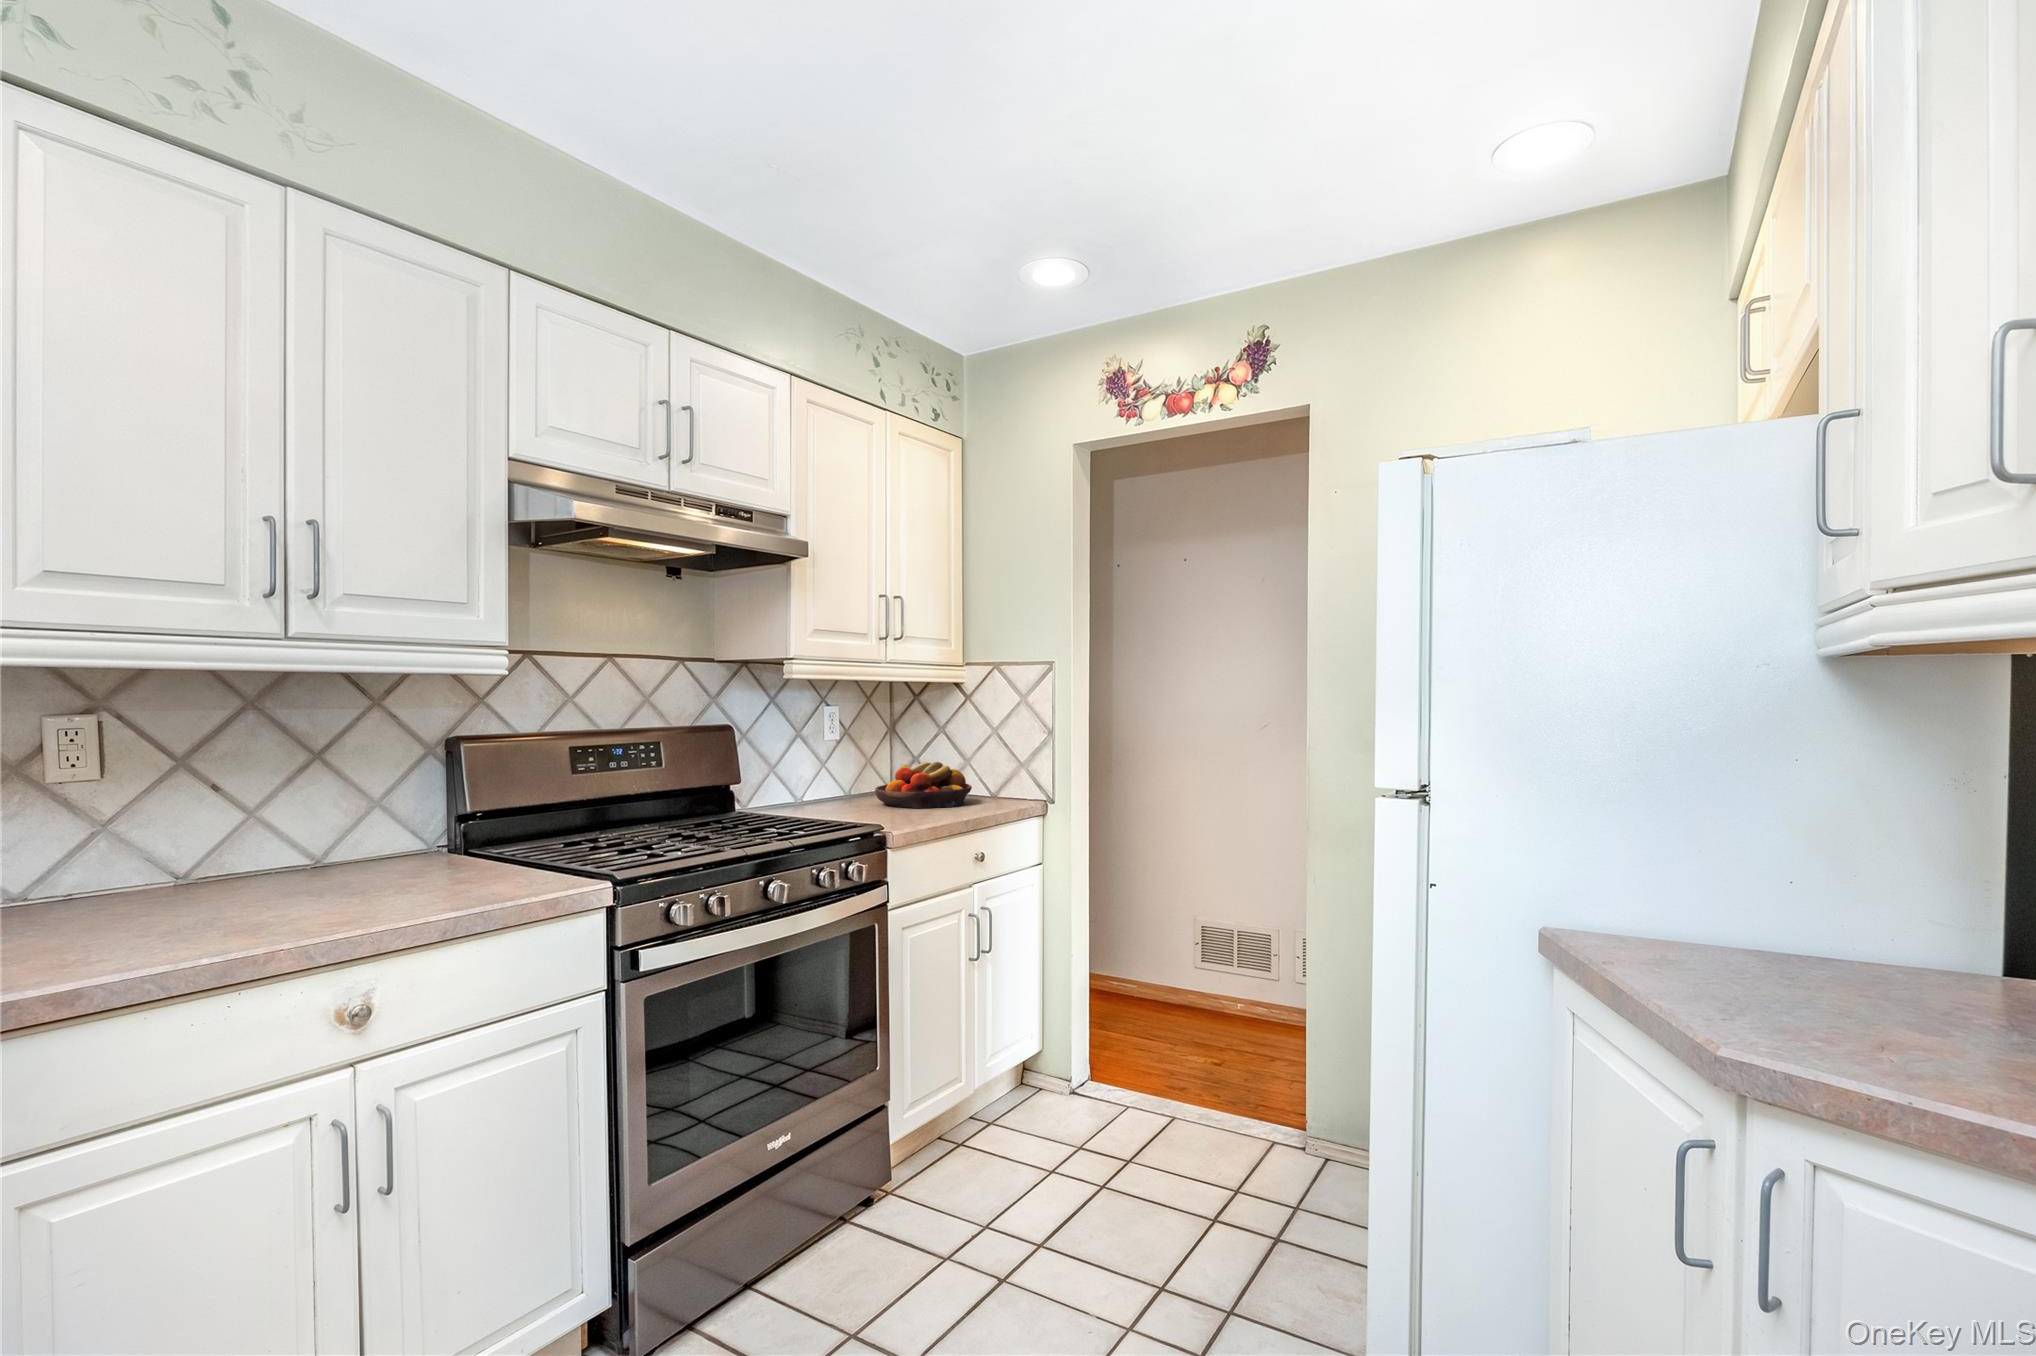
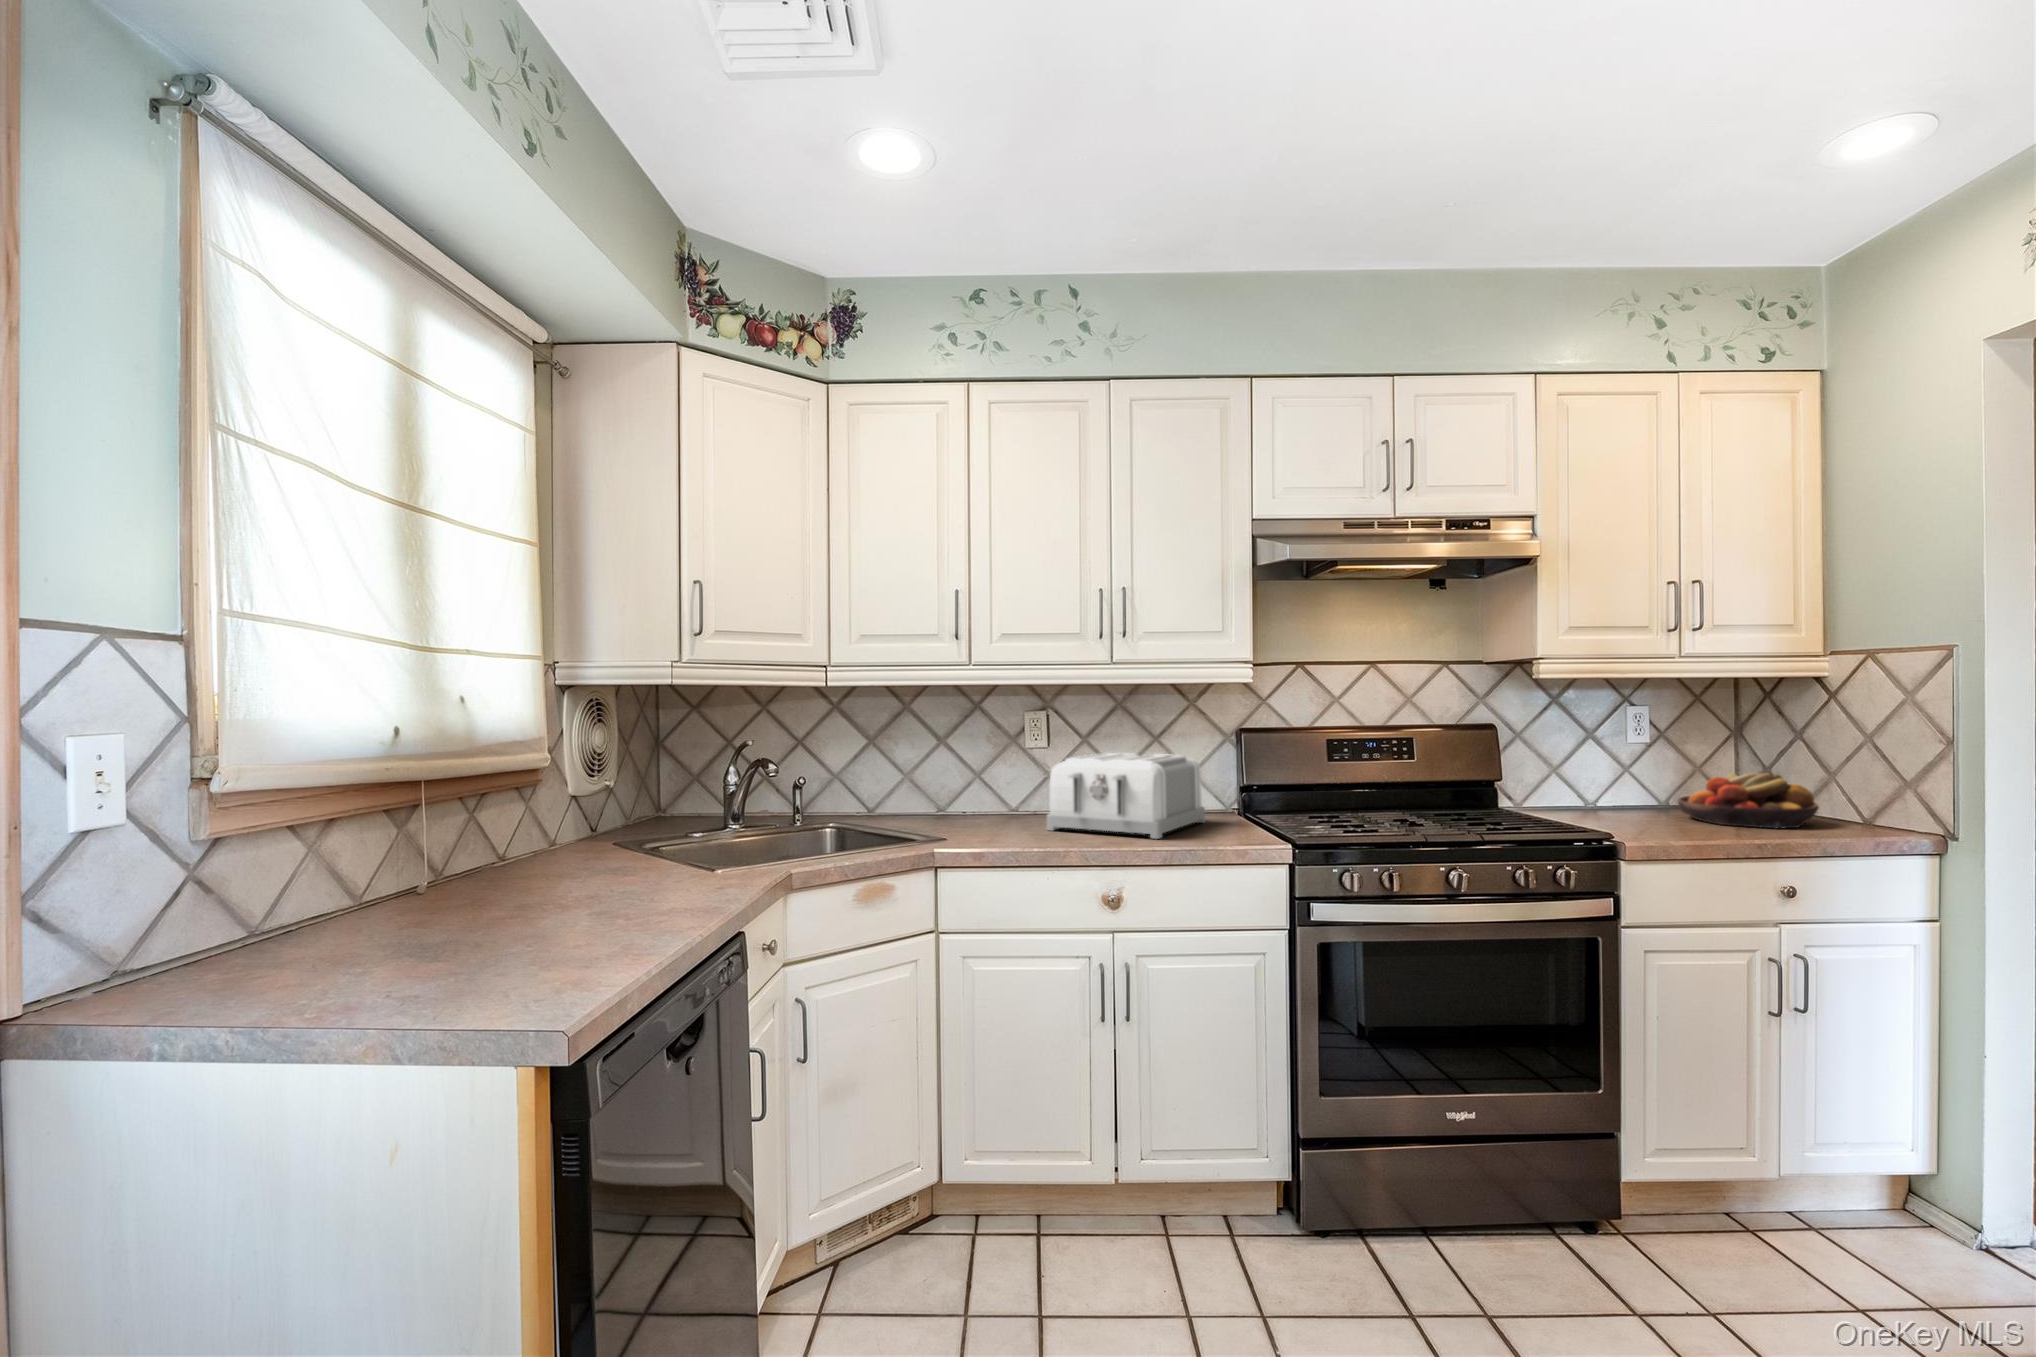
toaster: none [160,775,429,917] -> present [1047,753,1205,839]

